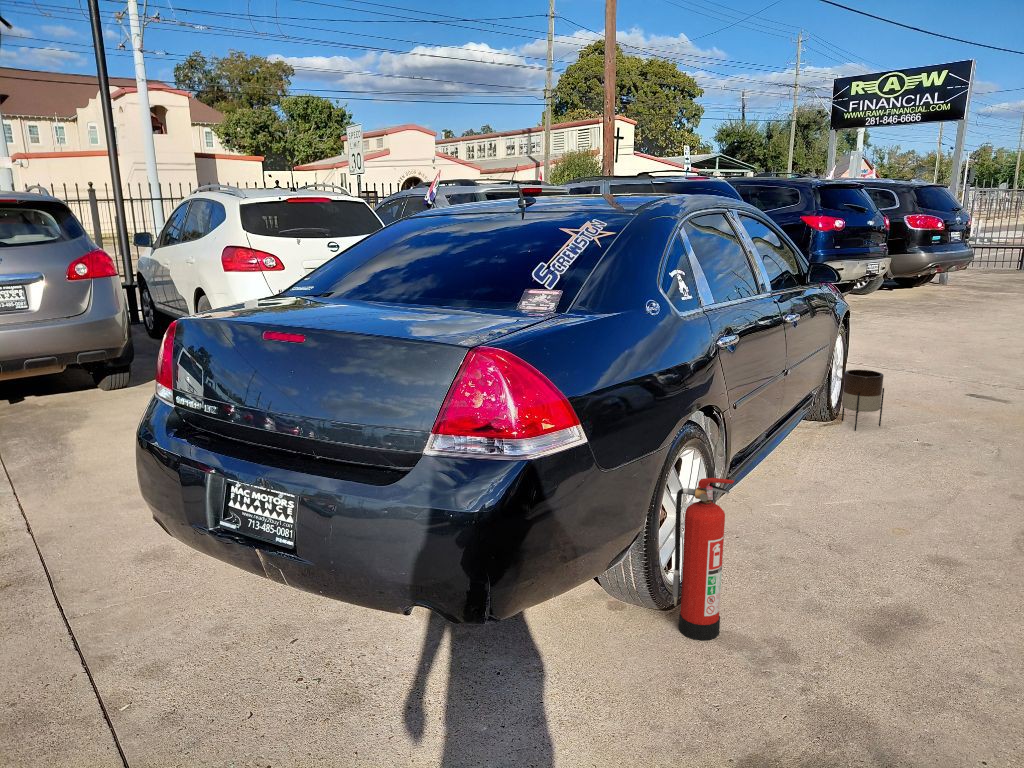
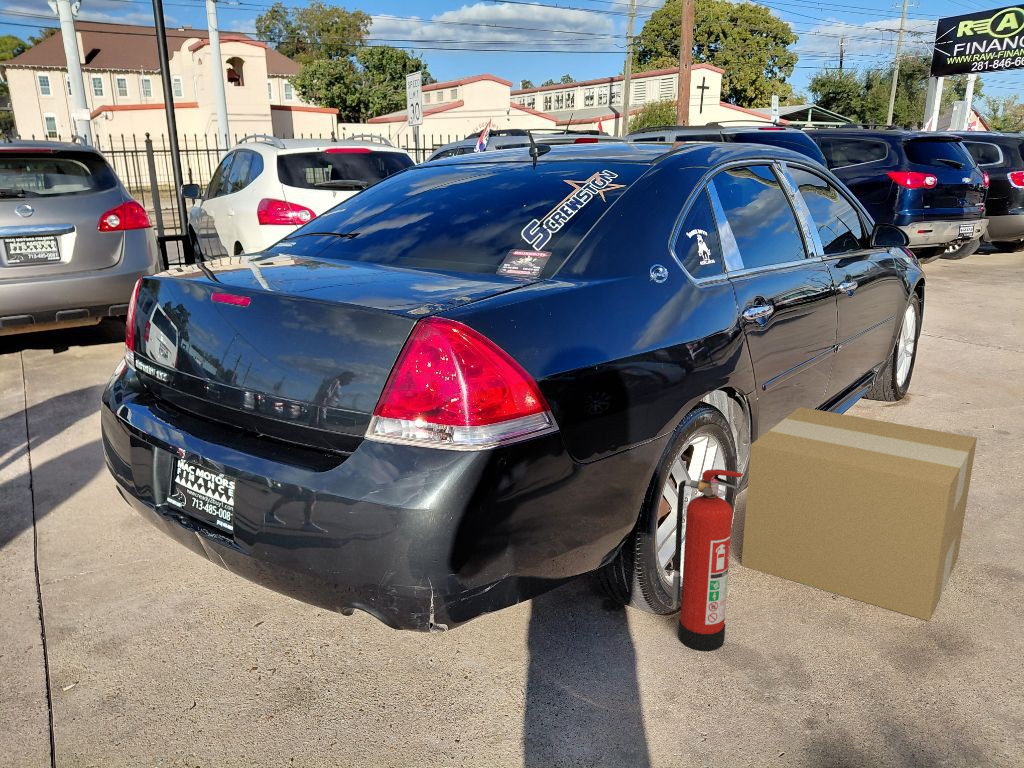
planter: present [842,370,884,431] -> none [909,344,959,413]
cardboard box: none [722,425,917,606] -> present [741,407,977,621]

